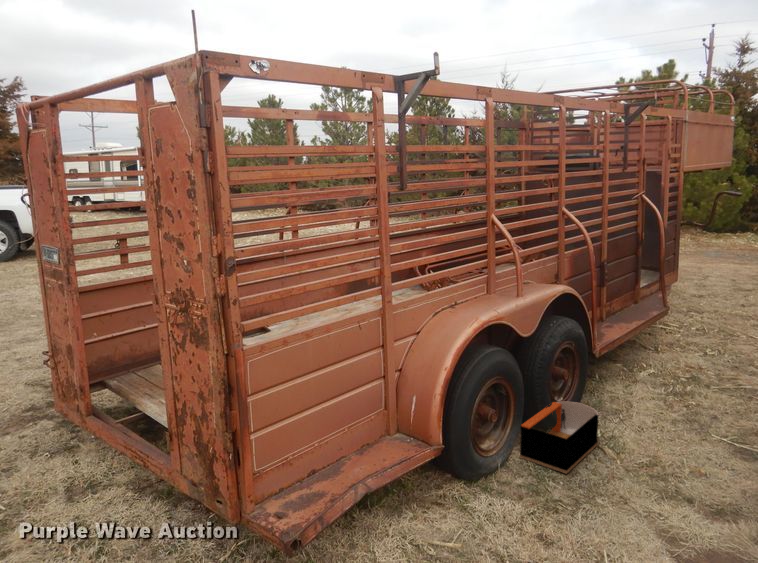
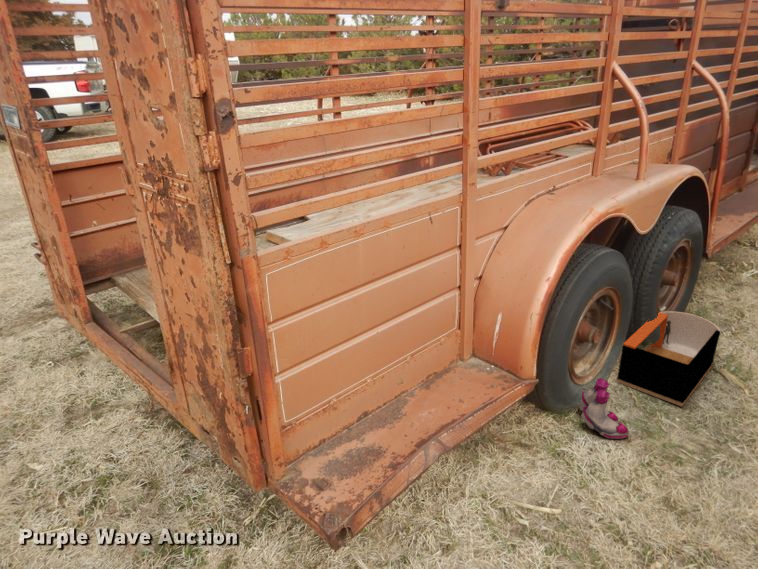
boots: none [484,450,521,497] -> present [579,378,629,439]

